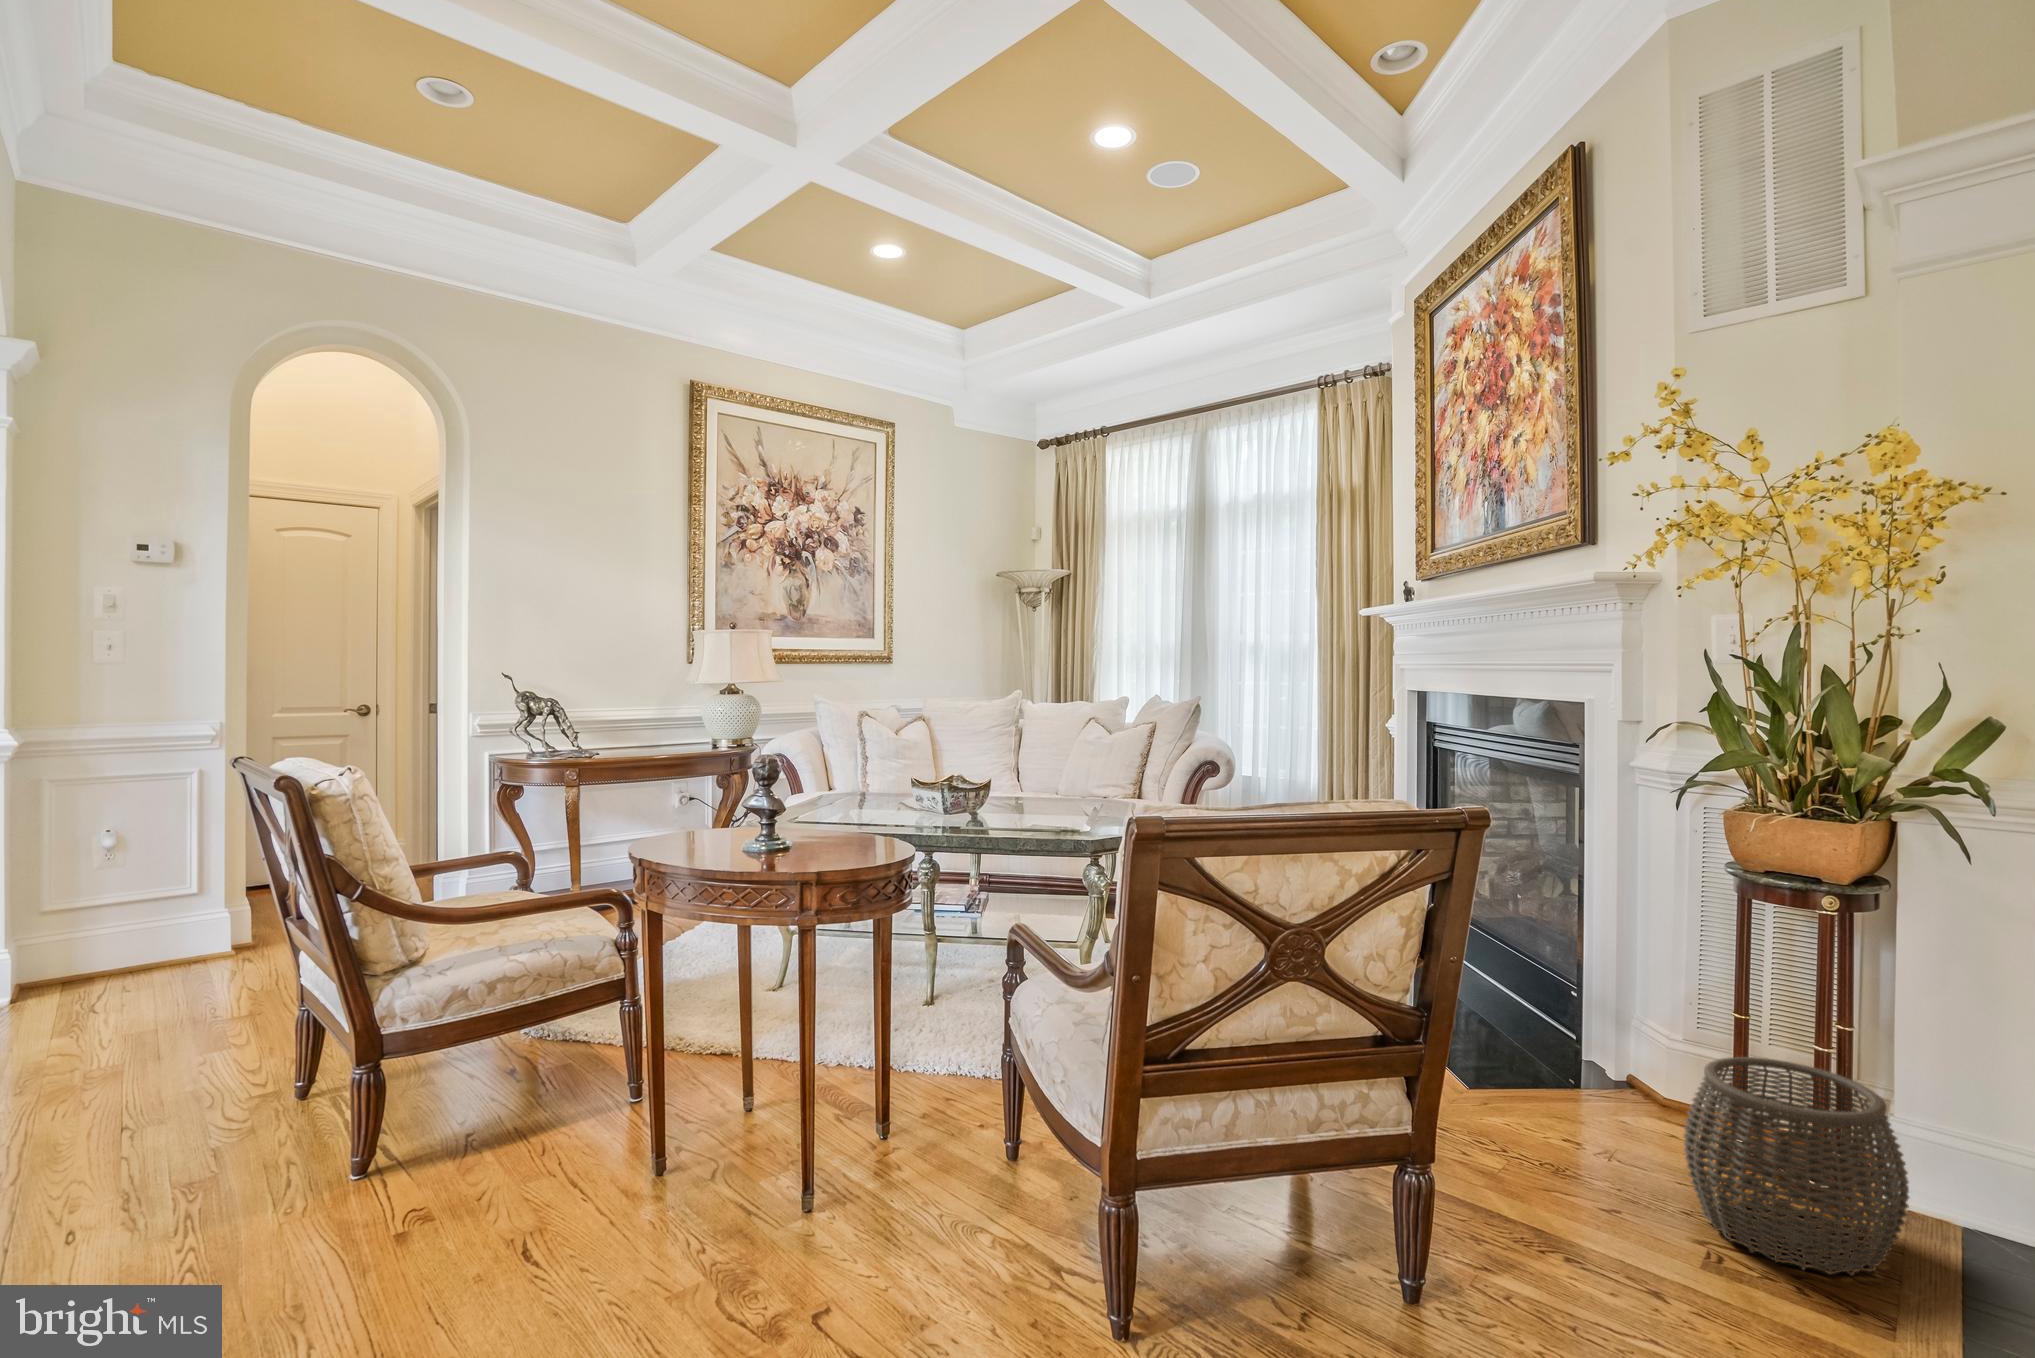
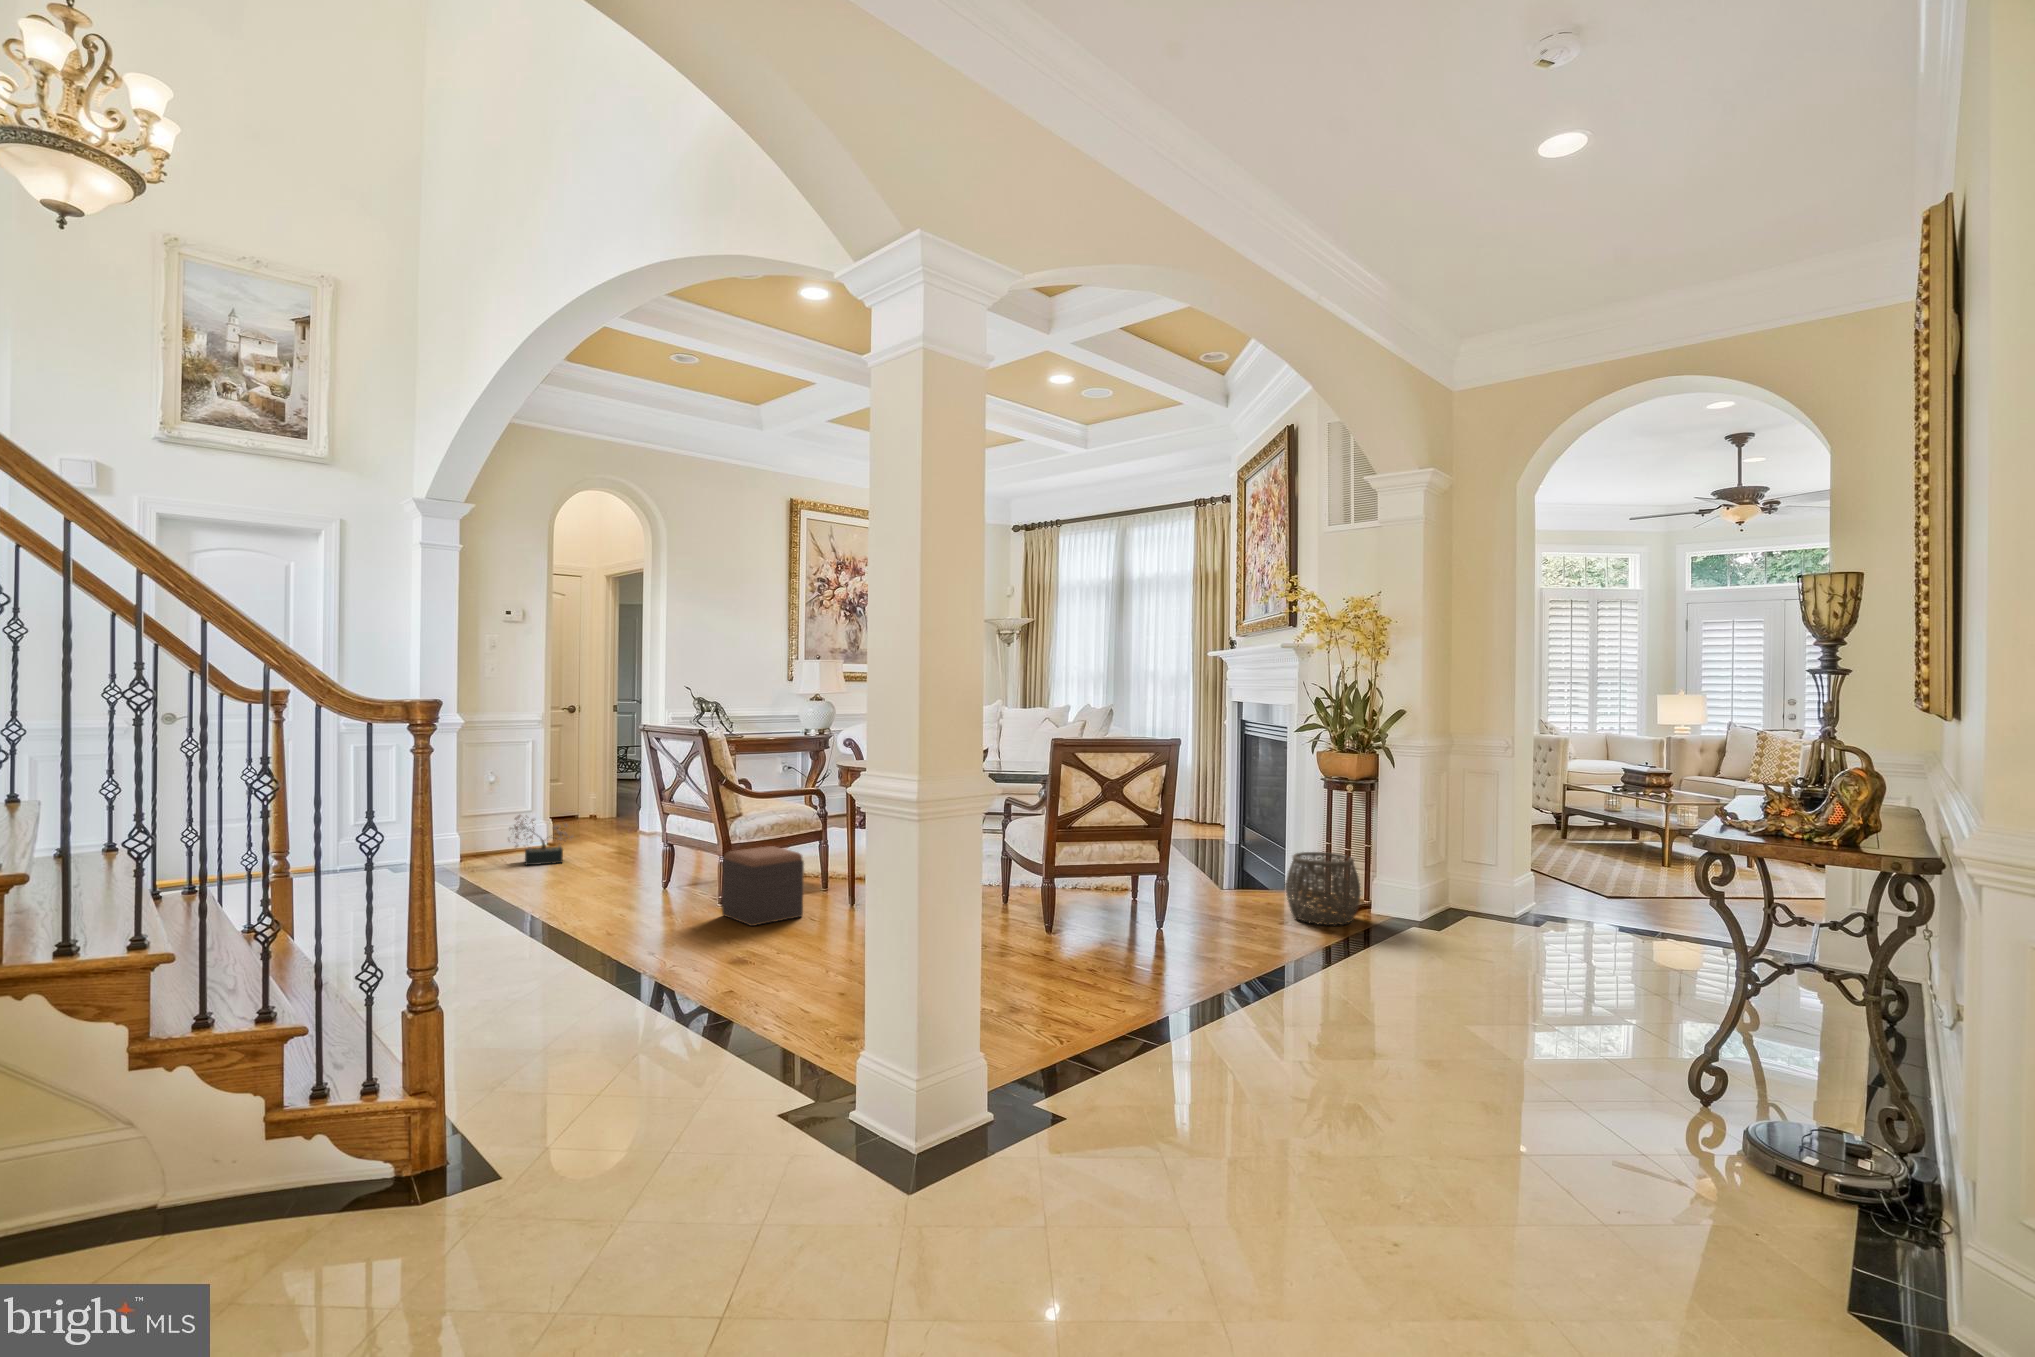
decorative plant: none [78,918,220,1019] -> present [508,815,573,865]
footstool: none [324,1046,518,1291] -> present [722,846,804,926]

